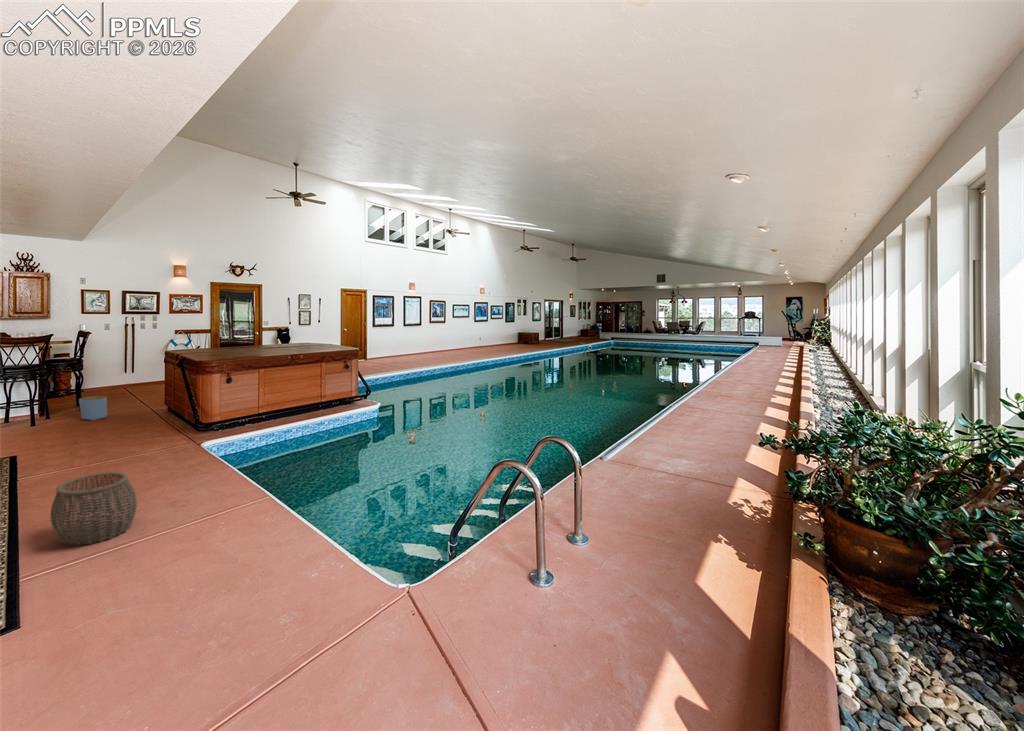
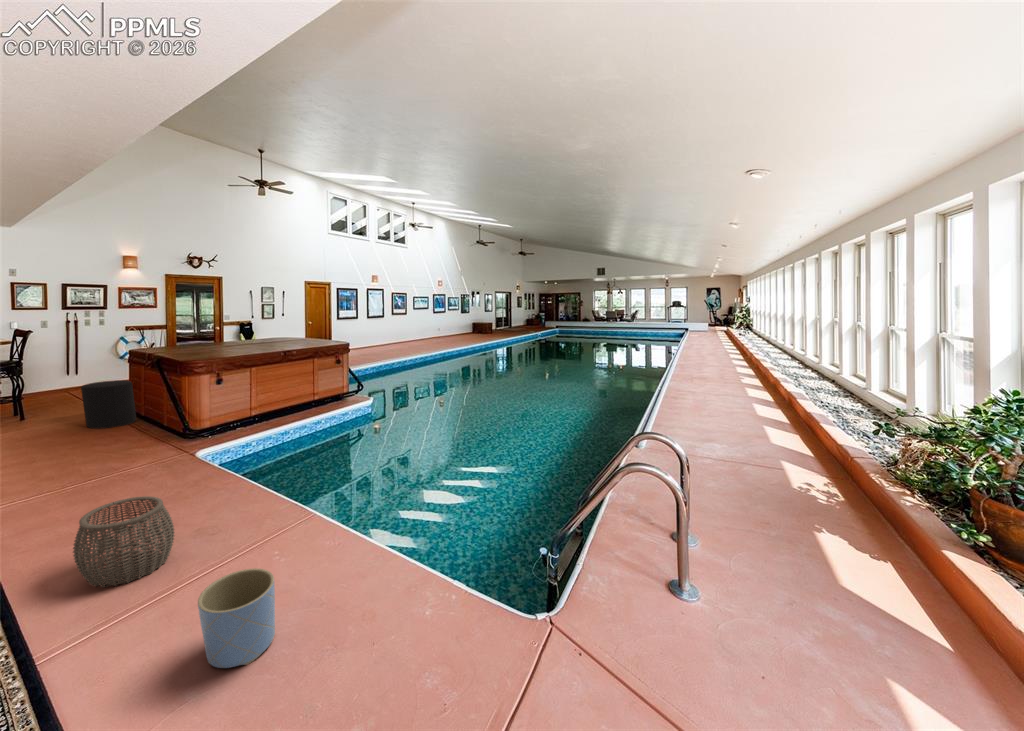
stool: none [119,378,164,420] -> present [81,380,136,429]
planter: present [79,396,107,420] -> present [198,568,275,668]

